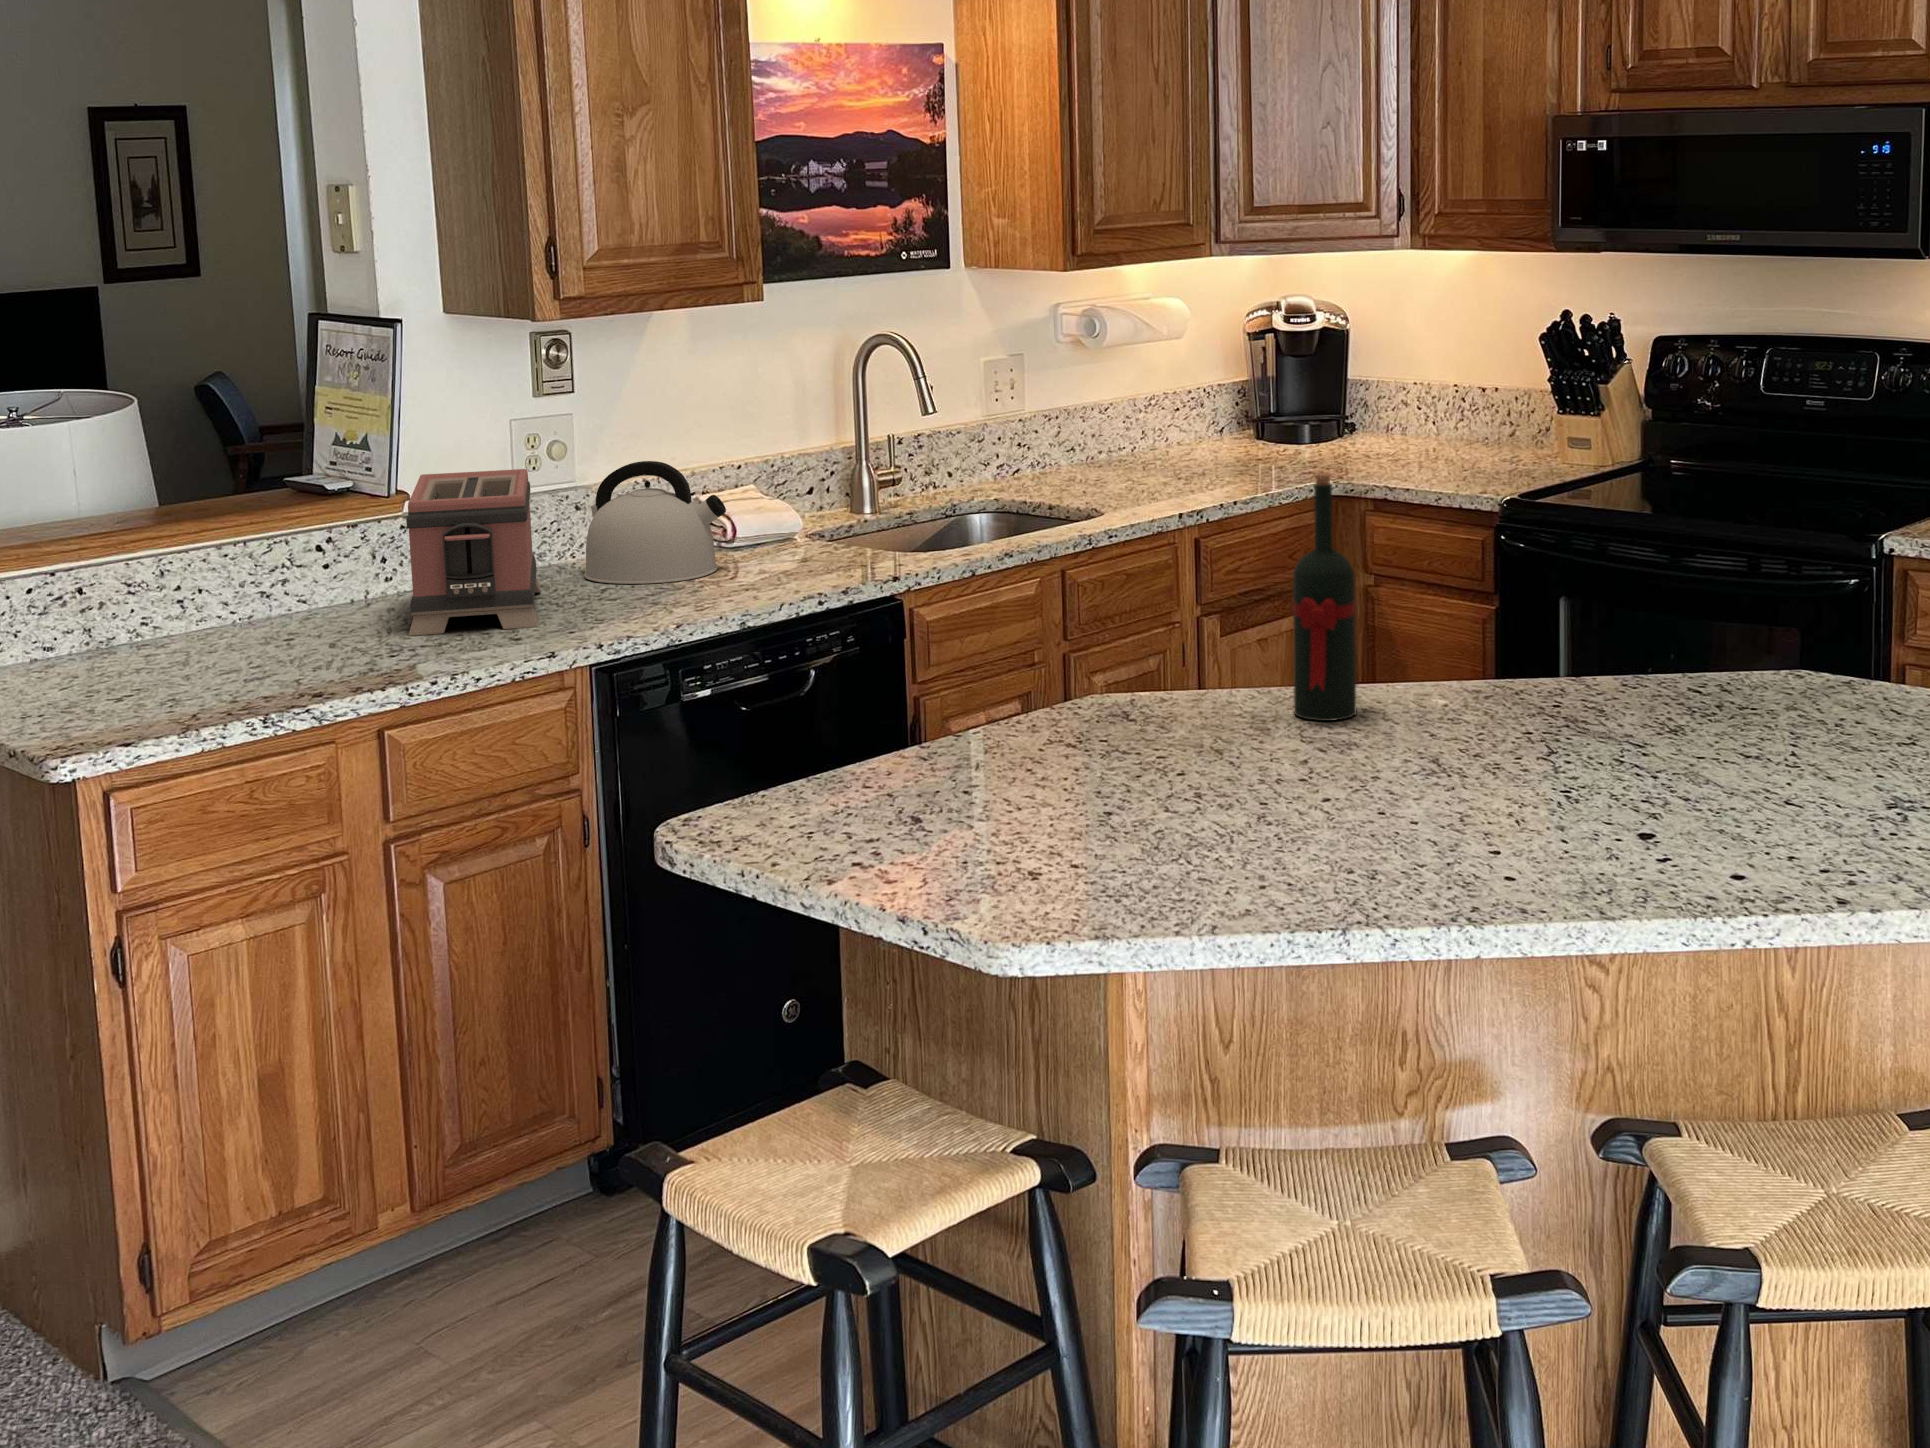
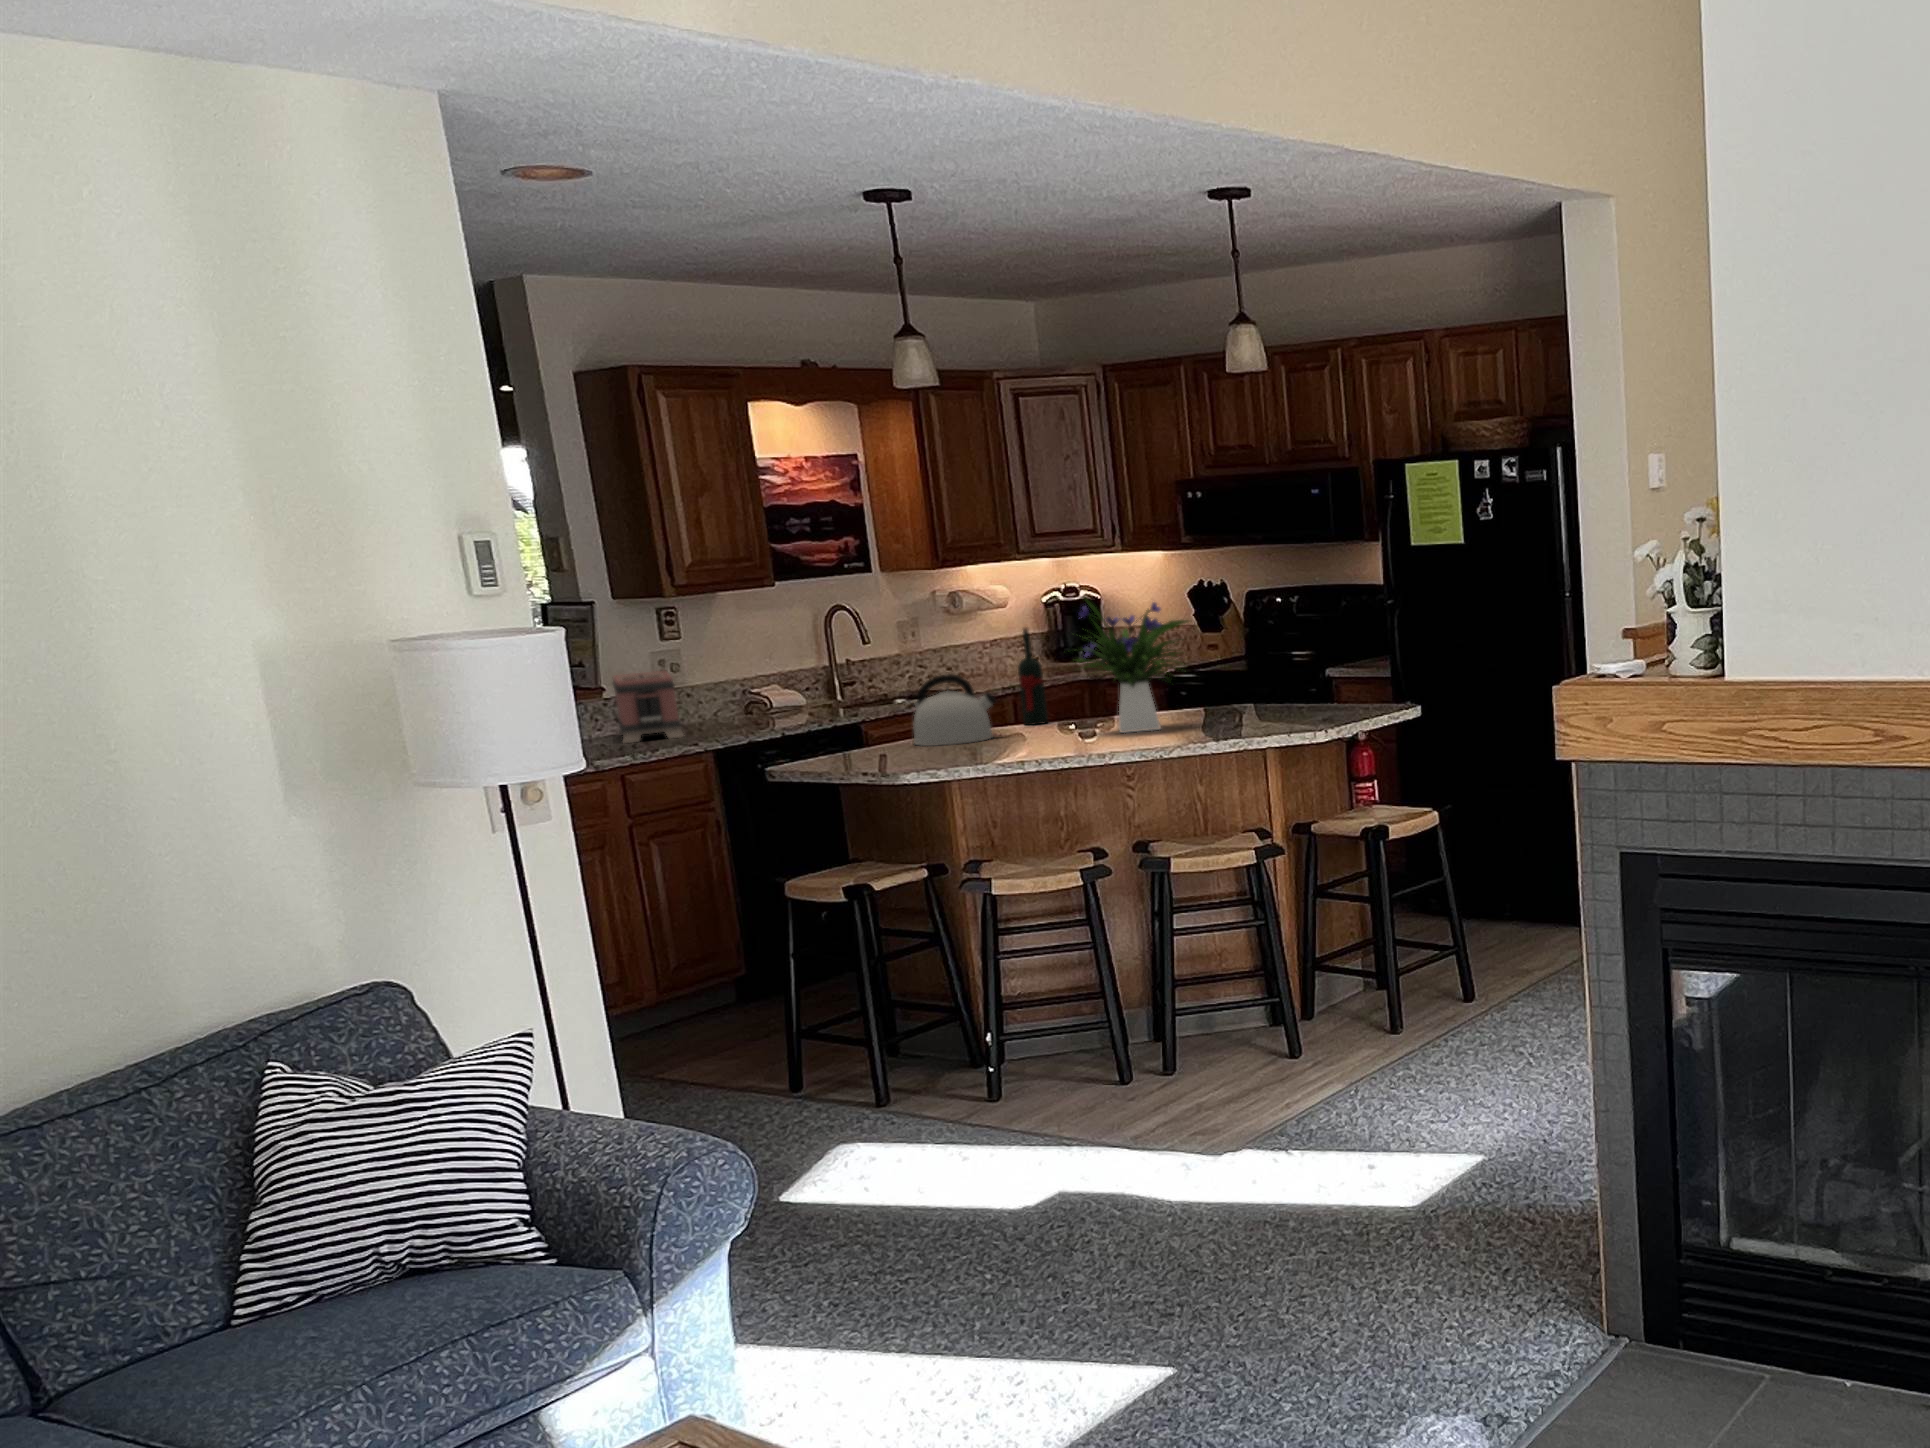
flower arrangement: none [1463,442,1842,838] -> present [1068,597,1188,733]
kettle: present [584,461,726,584] -> present [913,674,996,746]

